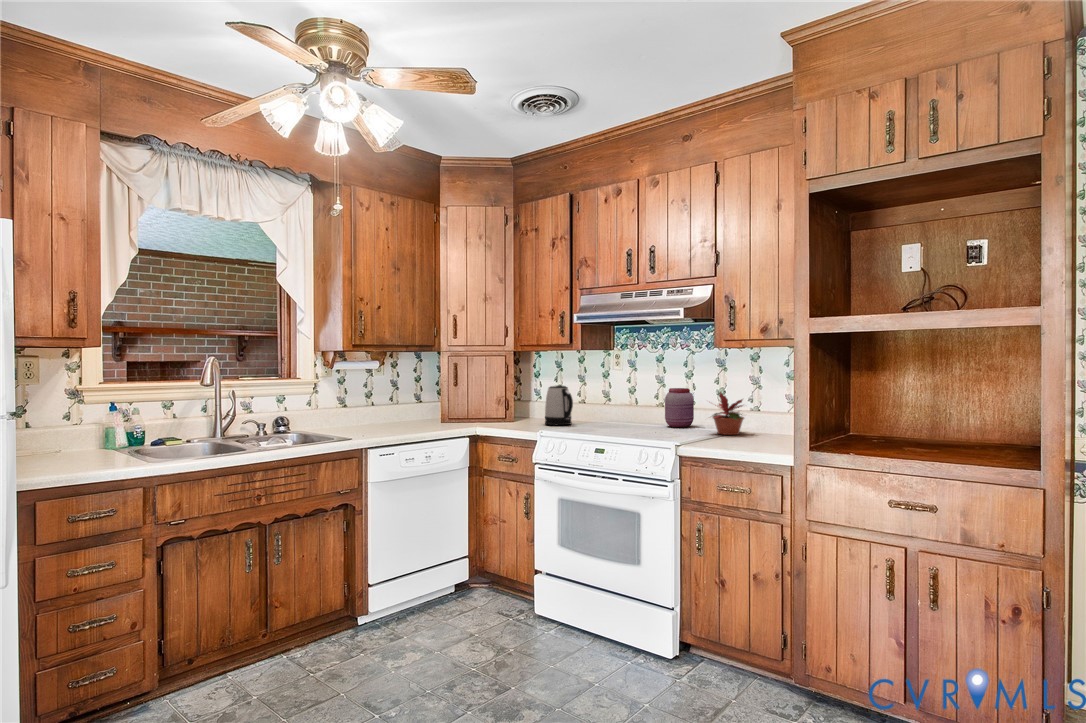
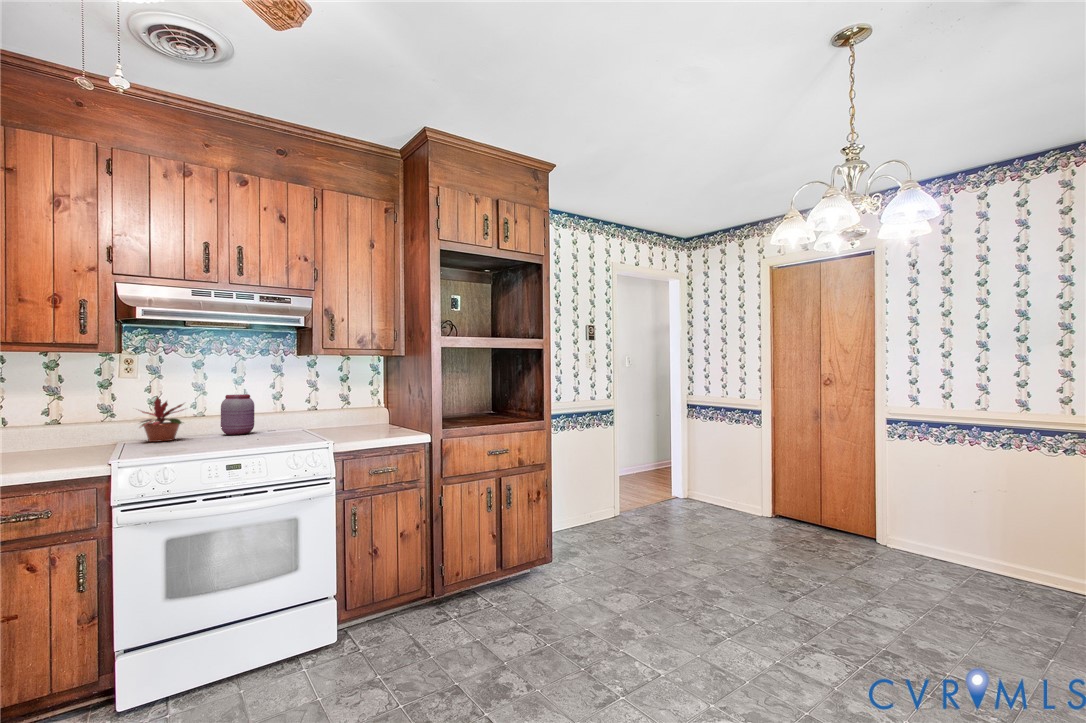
kettle: present [545,385,573,425] -> none [40,397,107,454]
potted plant: present [712,392,744,435] -> present [140,397,184,442]

